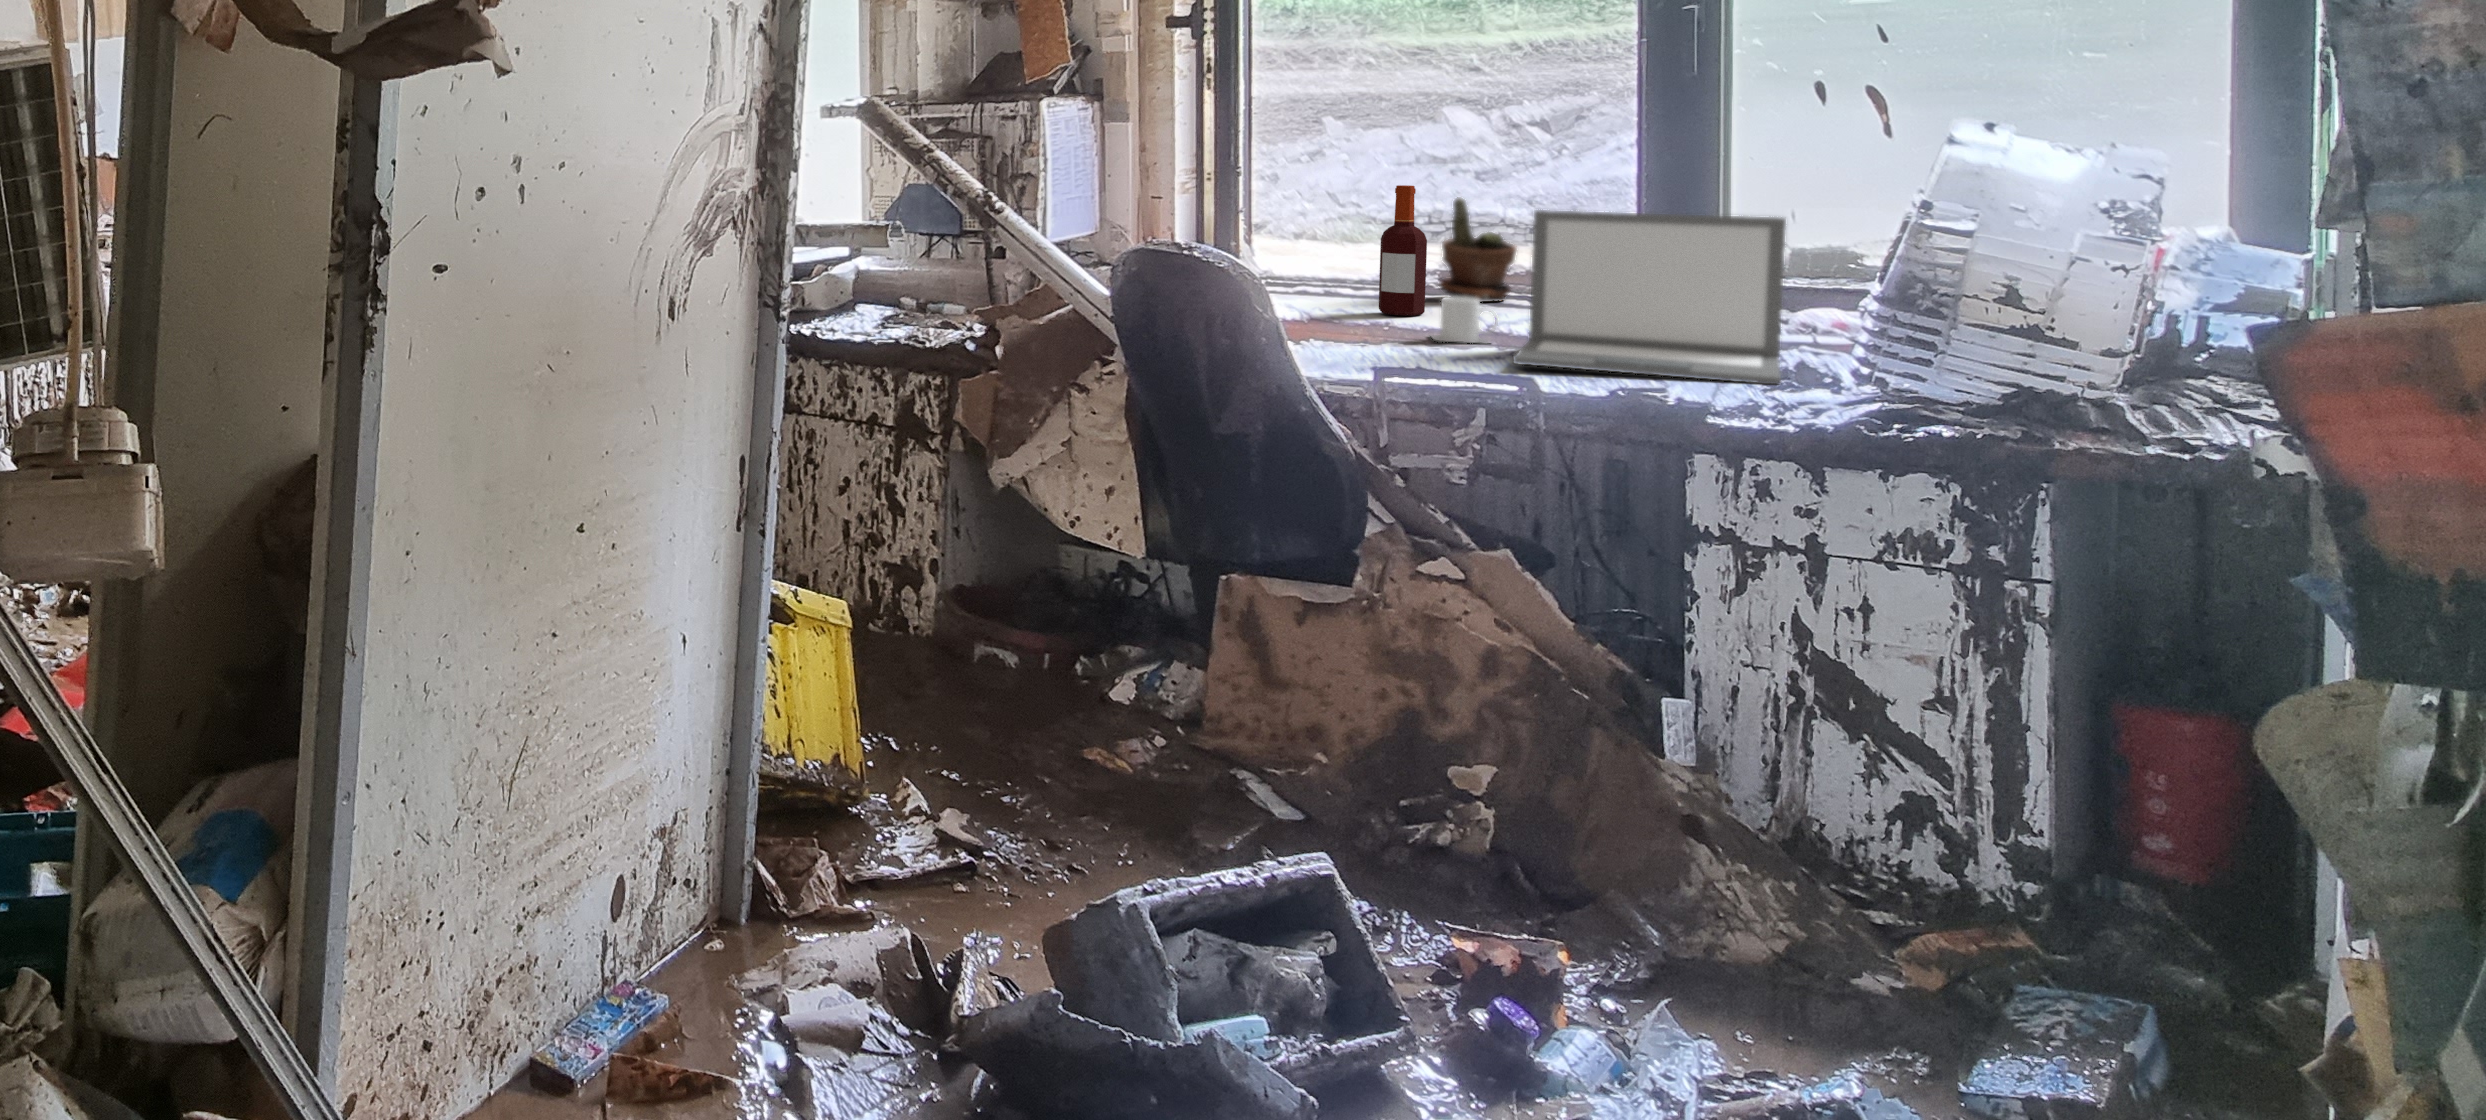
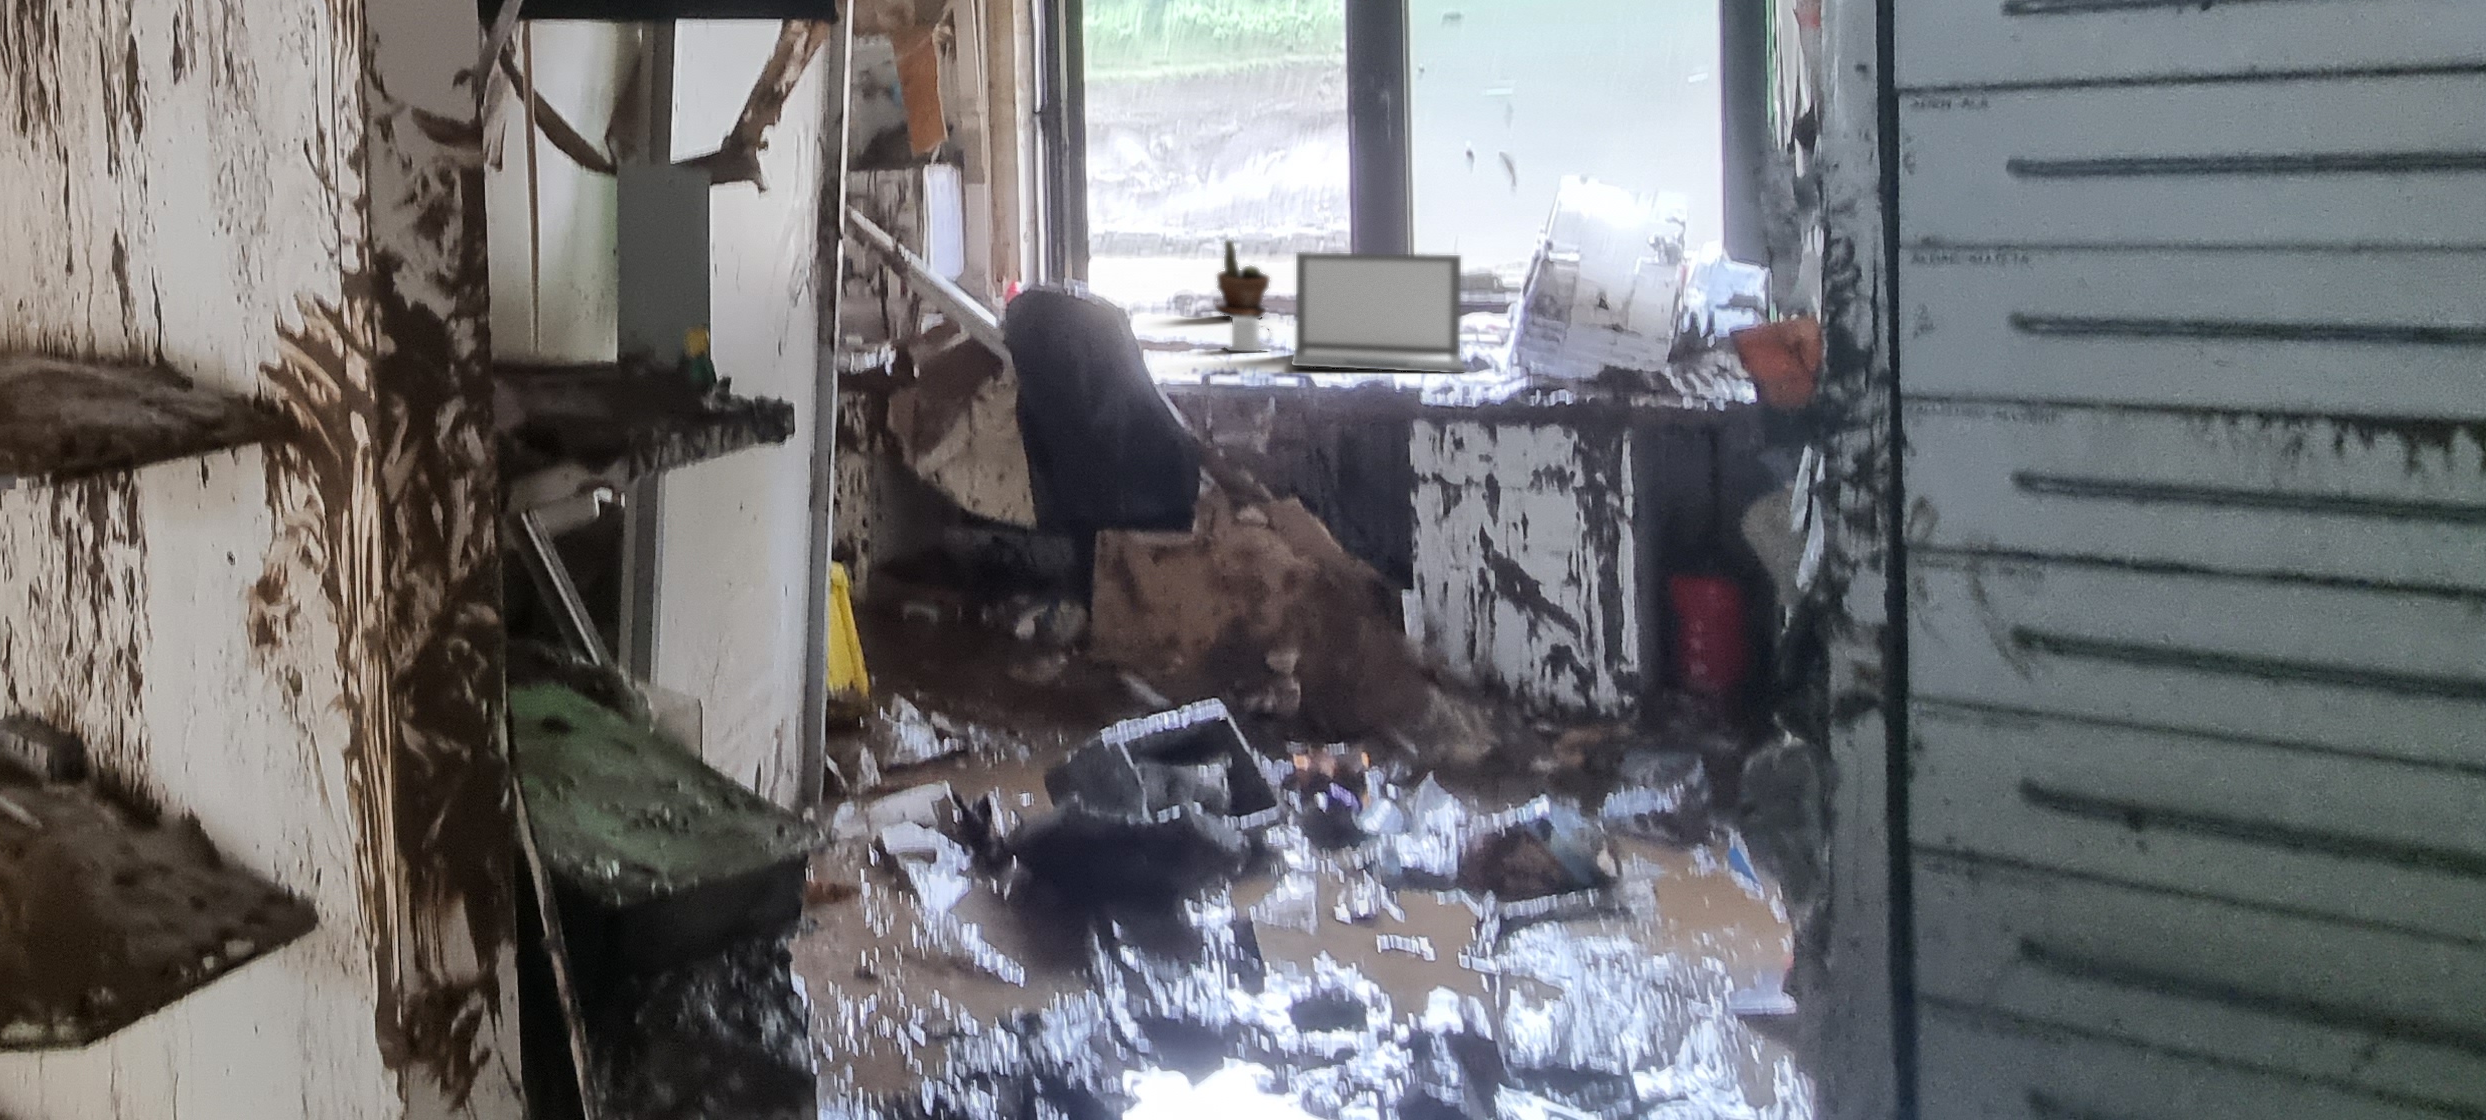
bottle: present [1379,185,1427,316] -> none [1178,232,1212,332]

